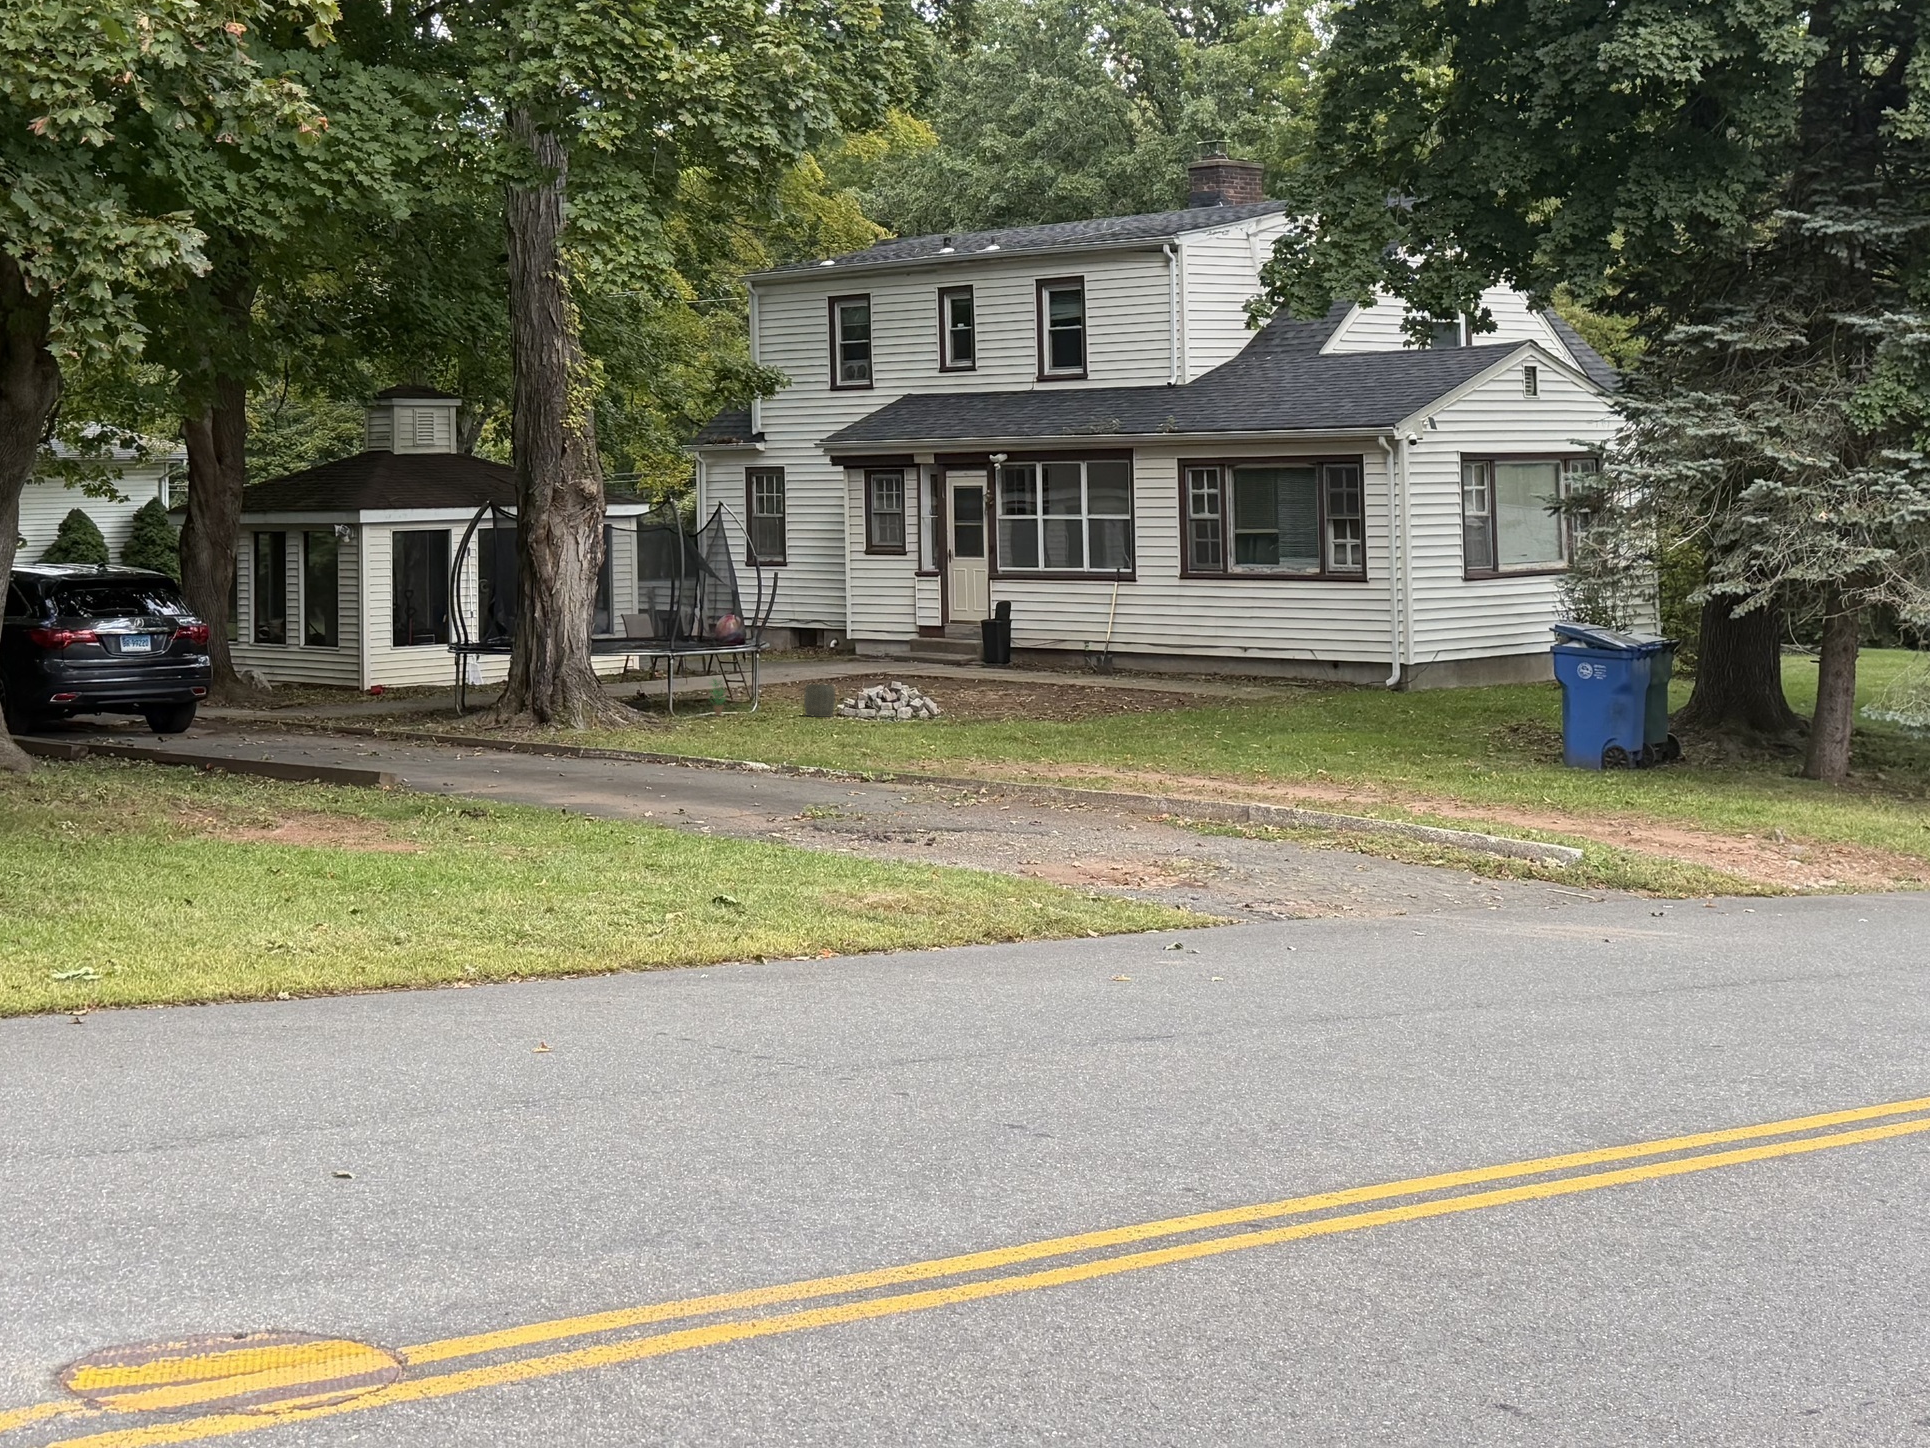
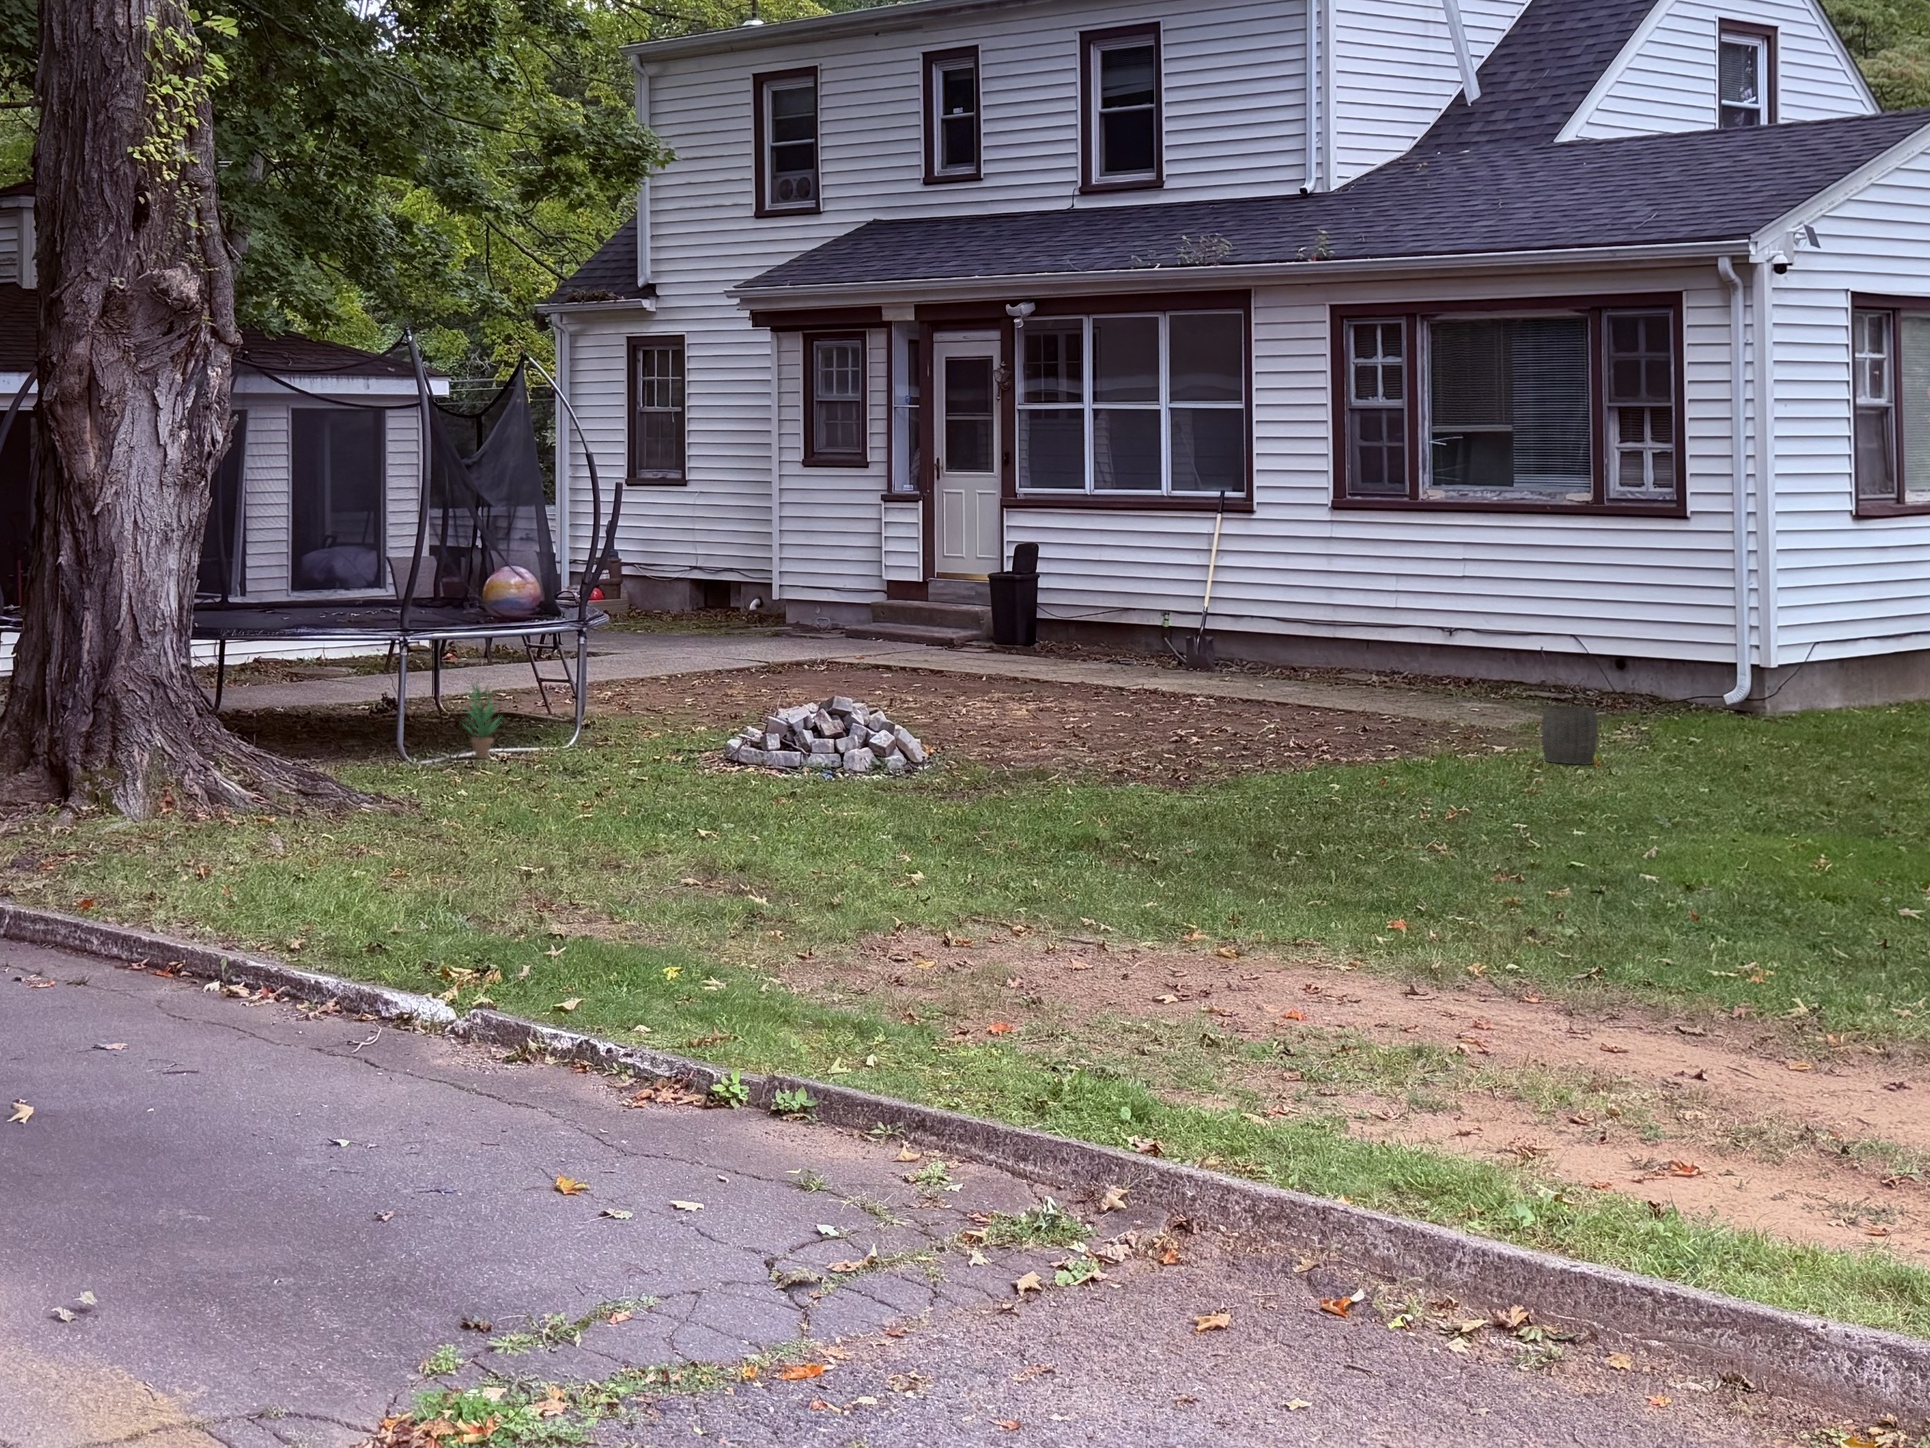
woven basket: present [804,684,835,717] -> present [1541,705,1598,765]

